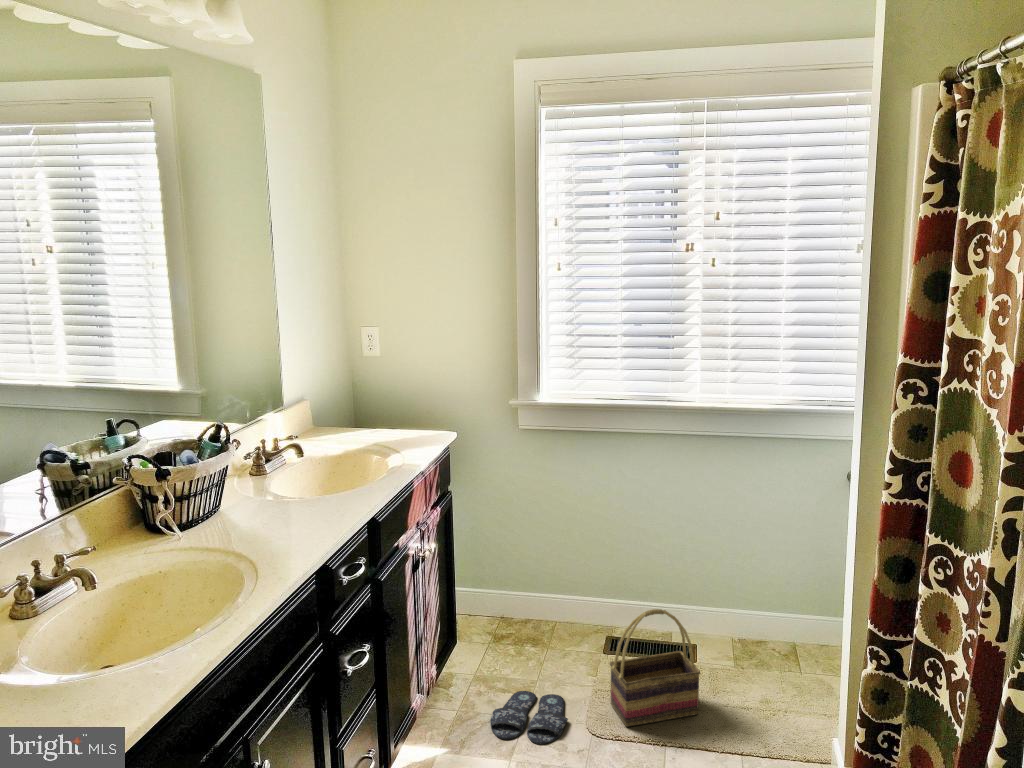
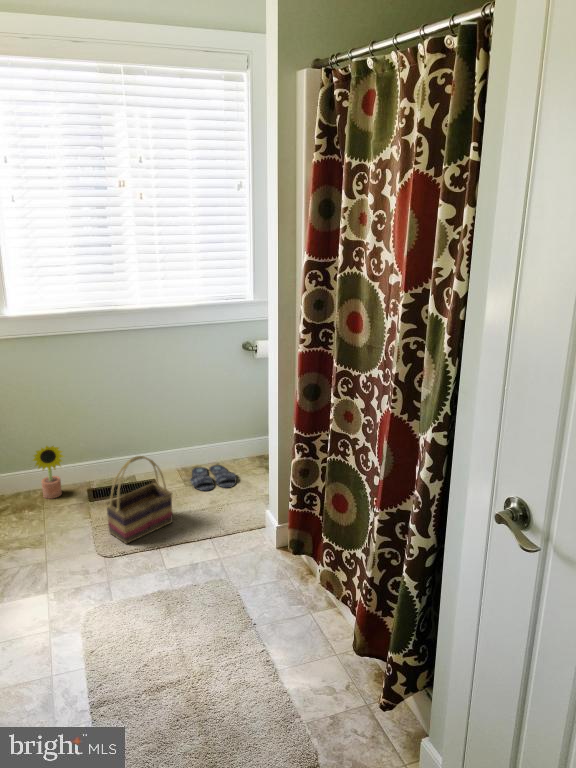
decorative plant: none [542,570,581,639] -> present [33,446,64,499]
slippers: present [491,691,568,744] -> present [190,465,237,491]

